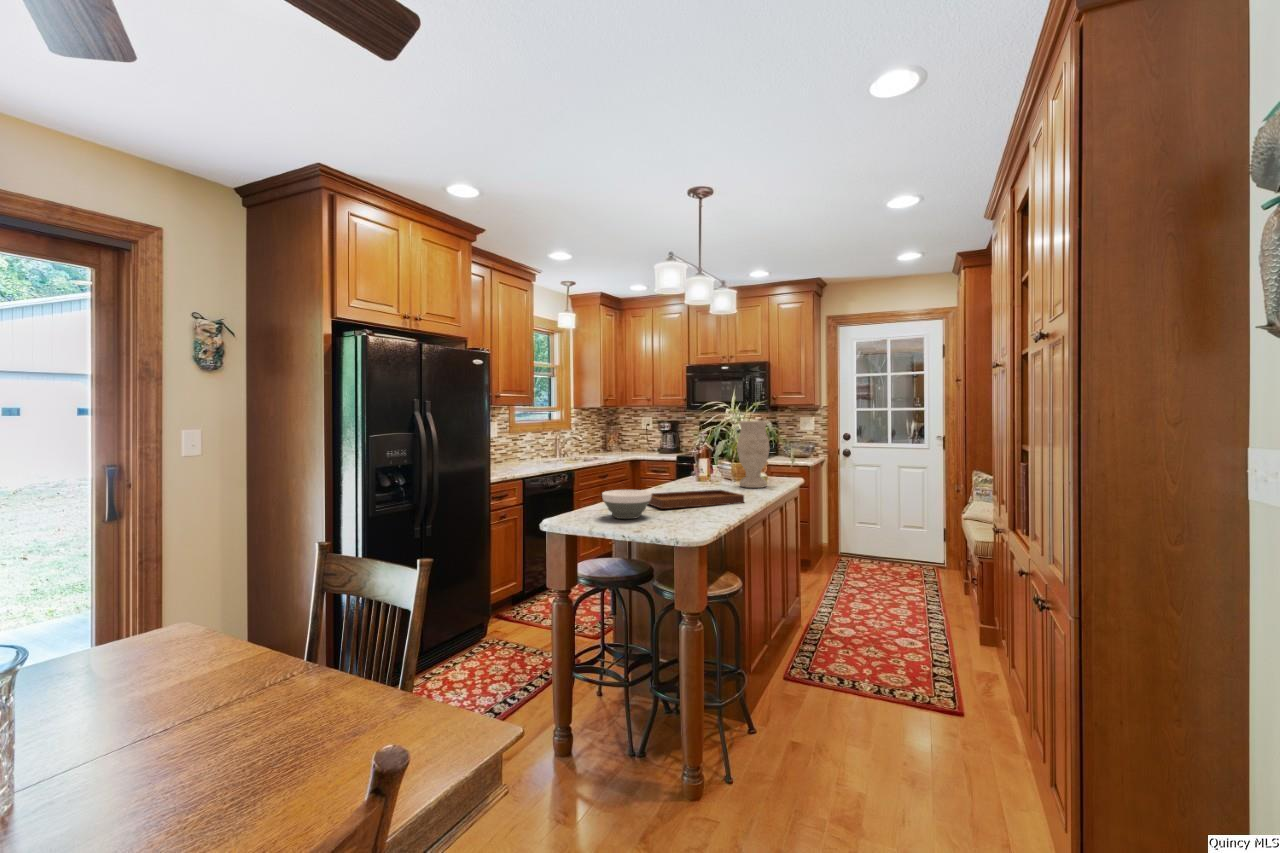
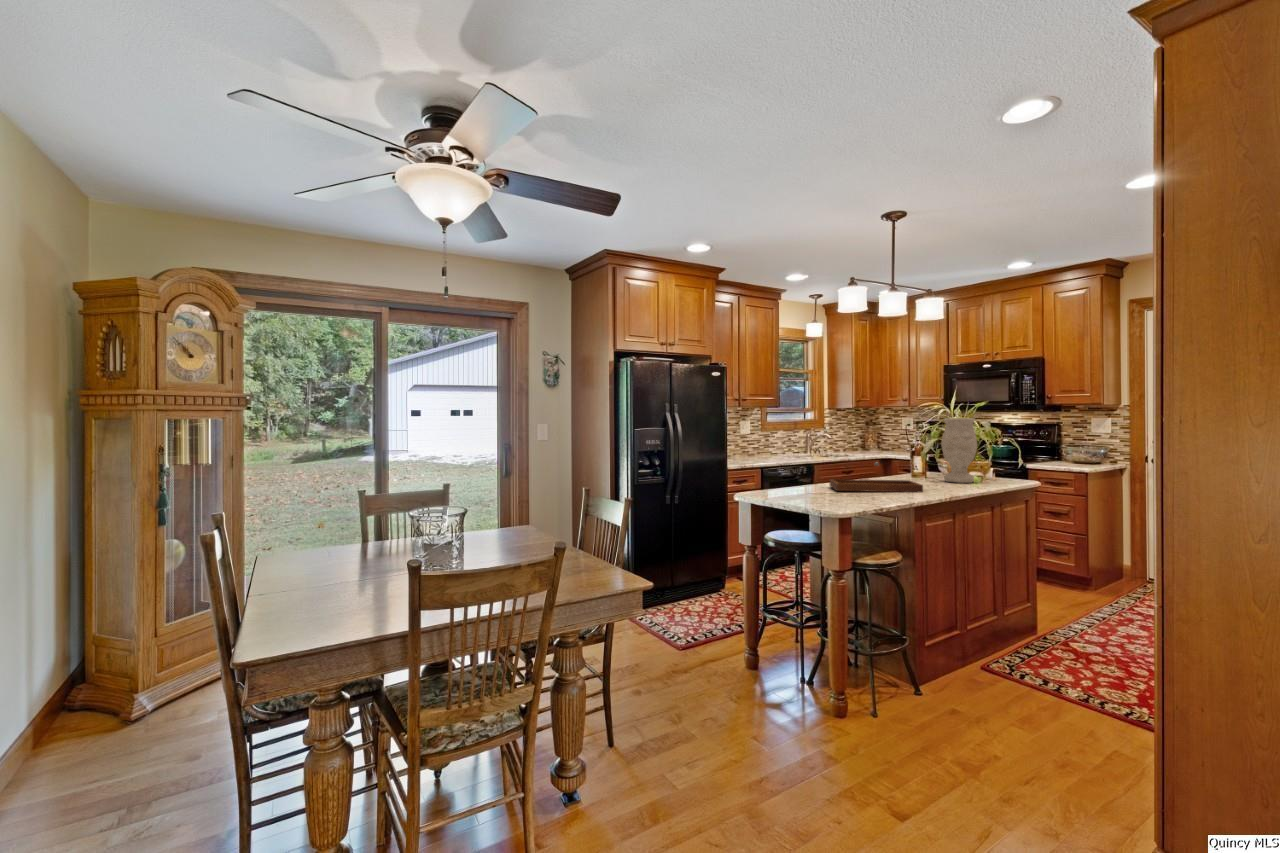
bowl: present [602,490,652,519] -> none [781,473,822,495]

